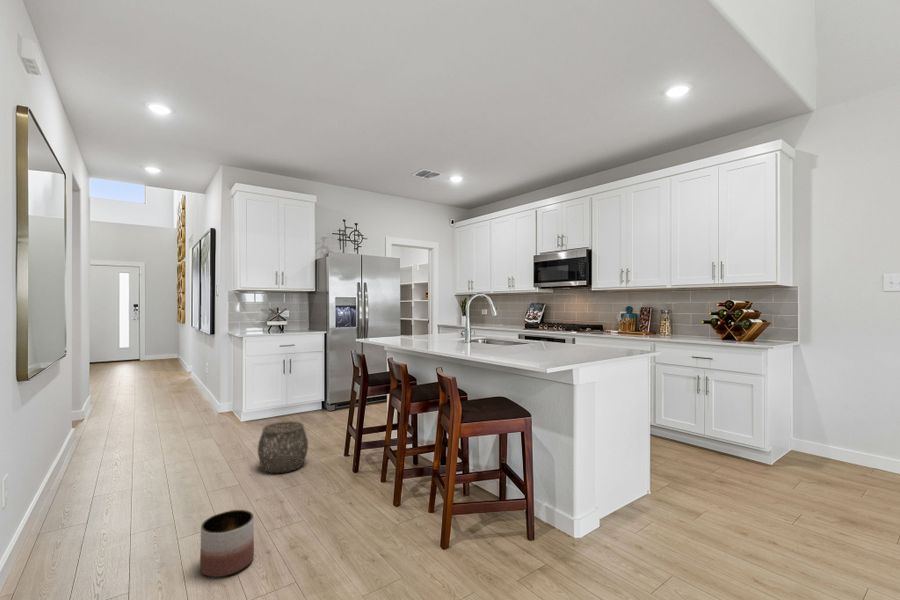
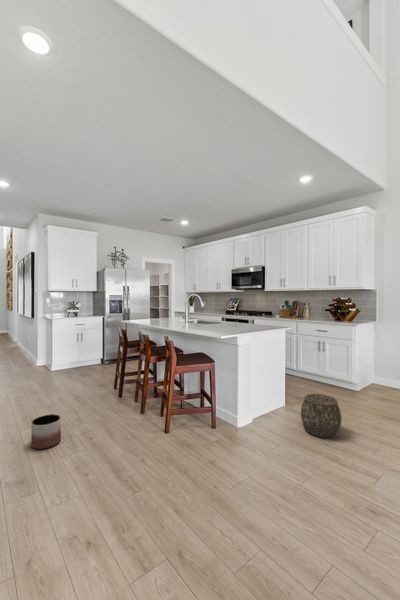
woven basket: present [258,421,308,473] -> present [301,394,341,438]

